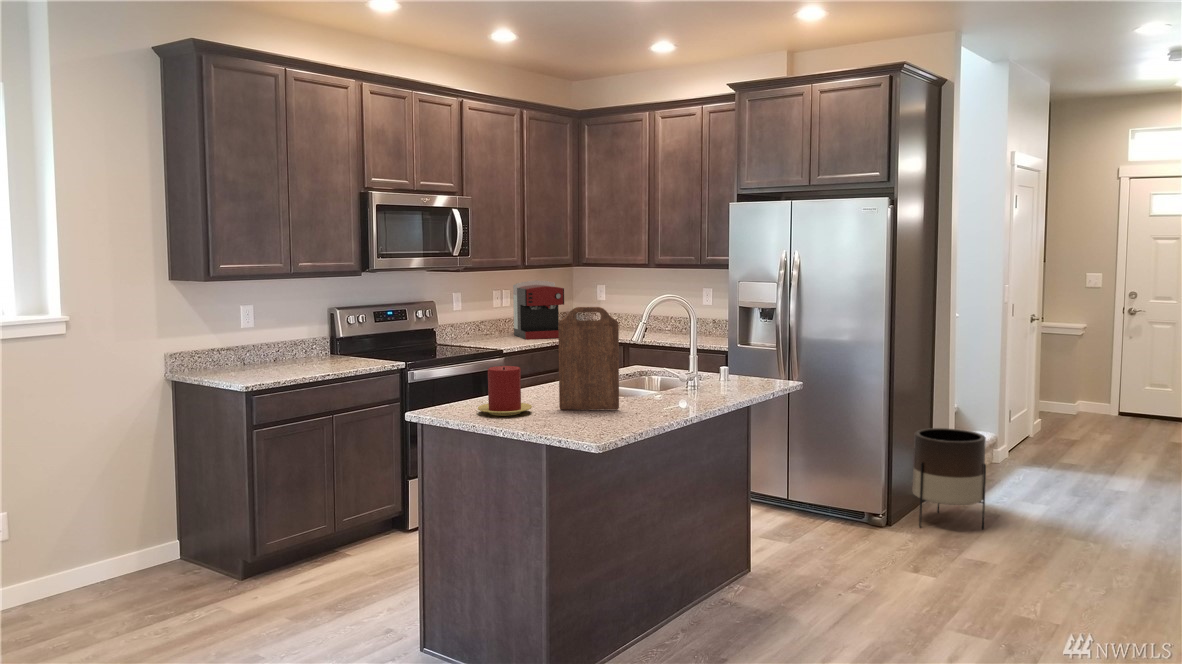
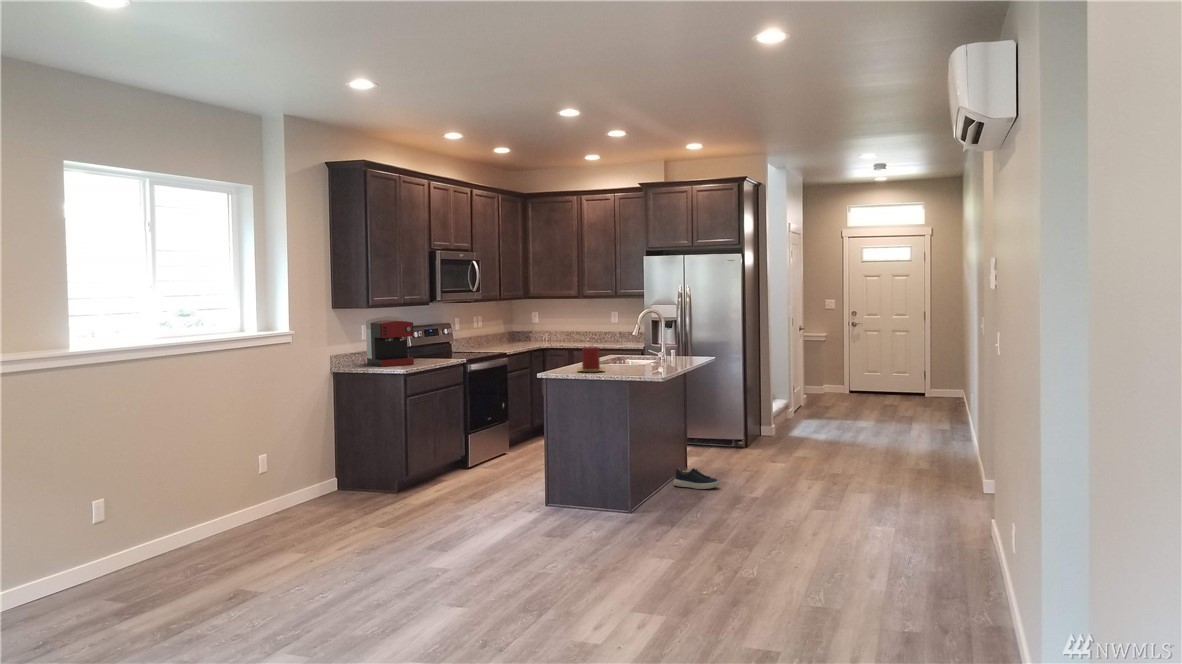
coffee maker: present [513,280,564,339] -> present [366,316,414,367]
cutting board: present [558,307,619,410] -> none [614,314,646,370]
planter: present [913,428,986,529] -> none [757,390,798,447]
shoe: none [701,582,781,630] -> present [673,468,719,489]

